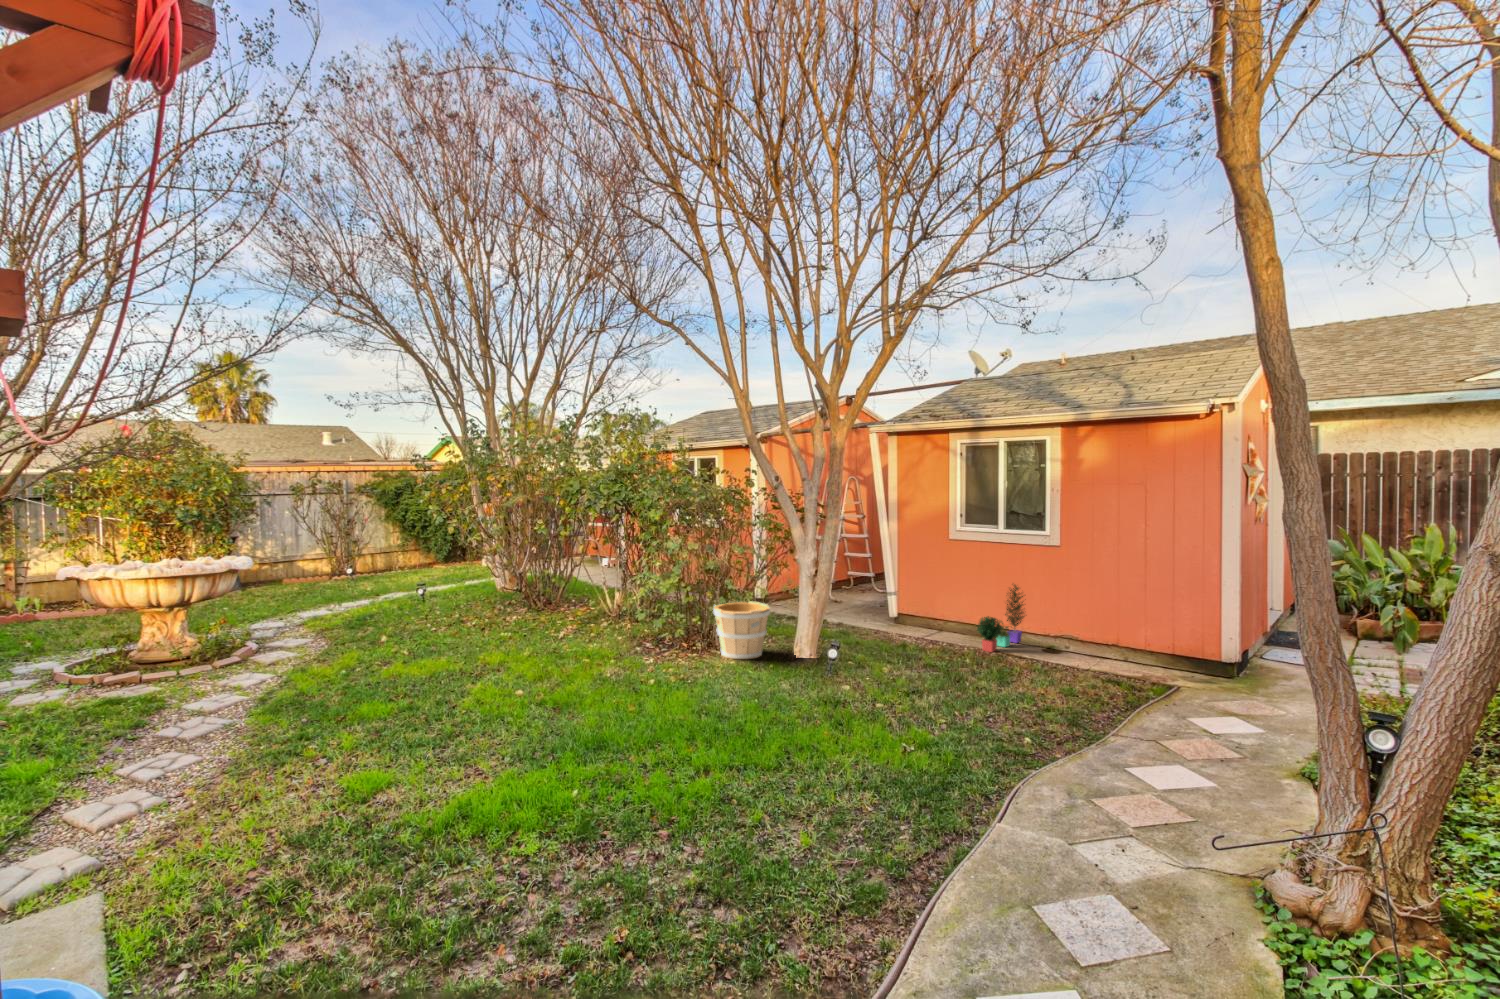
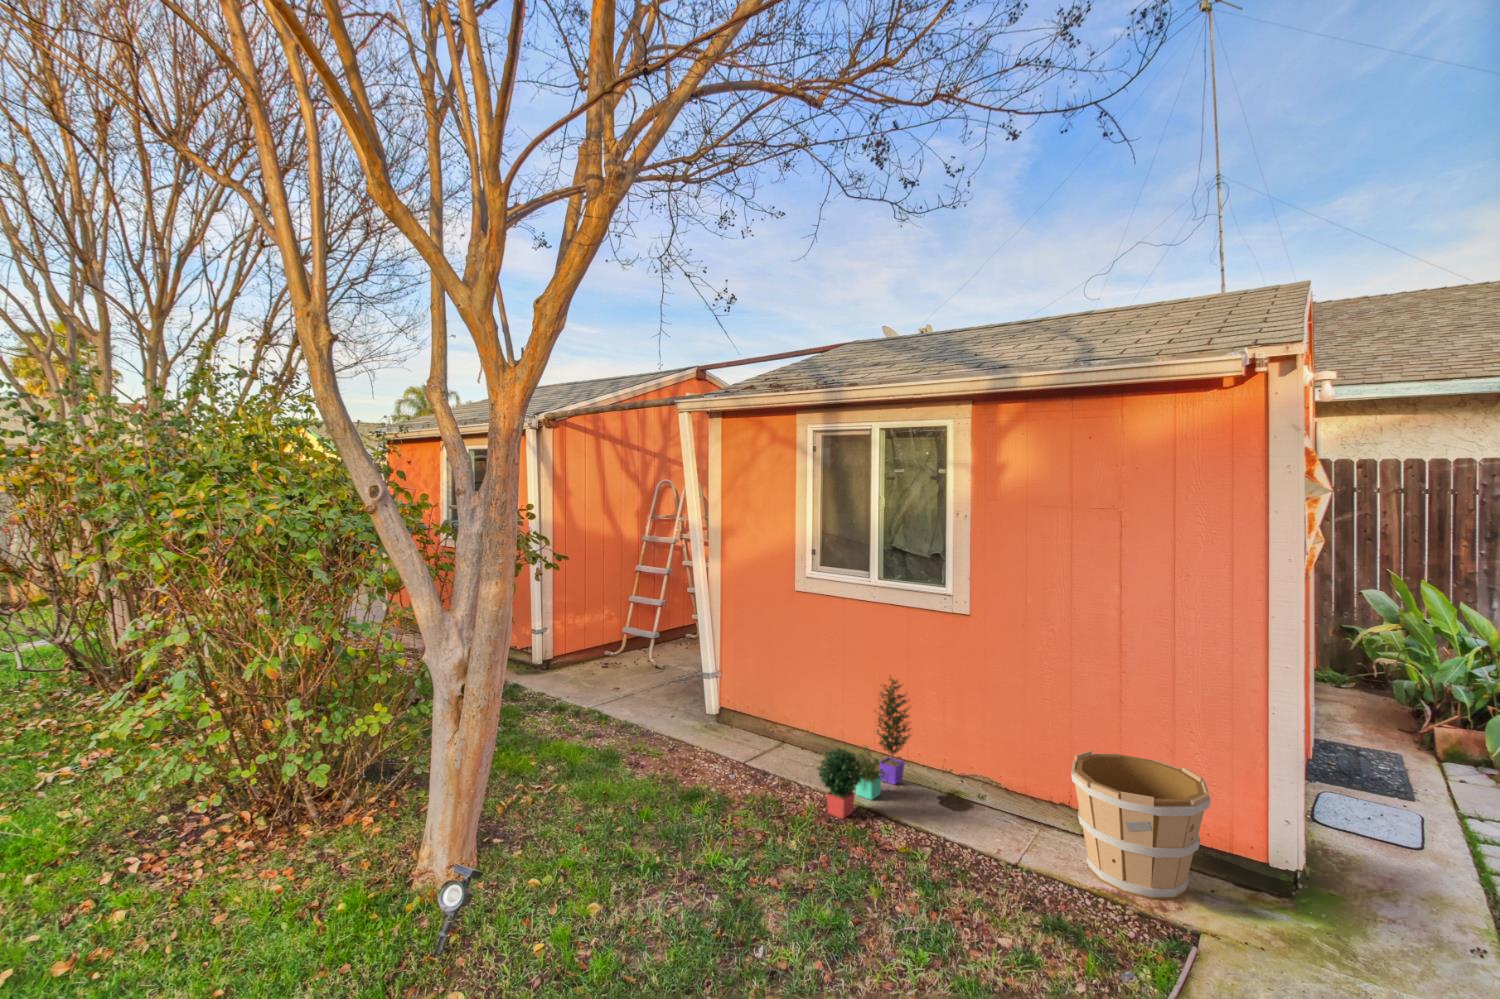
wooden bucket: present [713,601,770,659] -> present [1071,751,1211,899]

